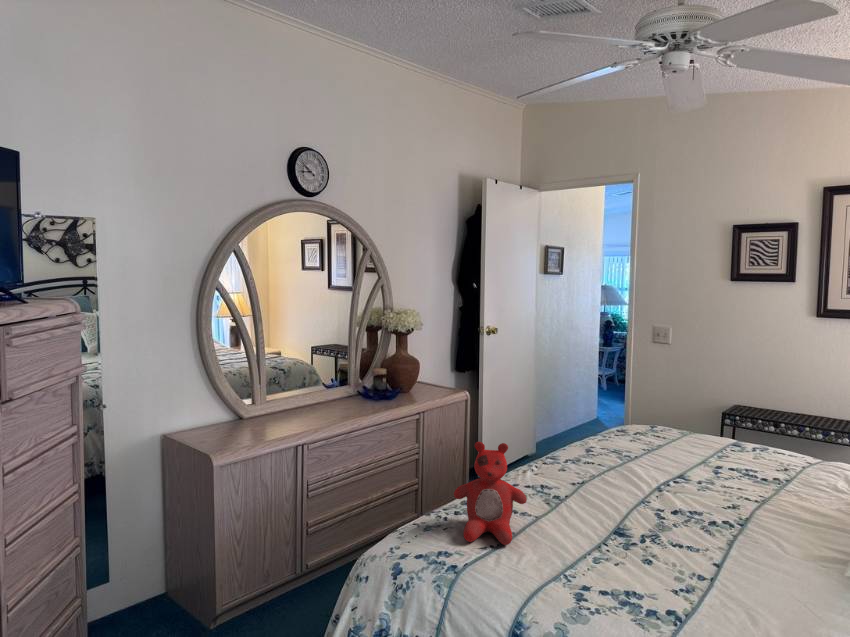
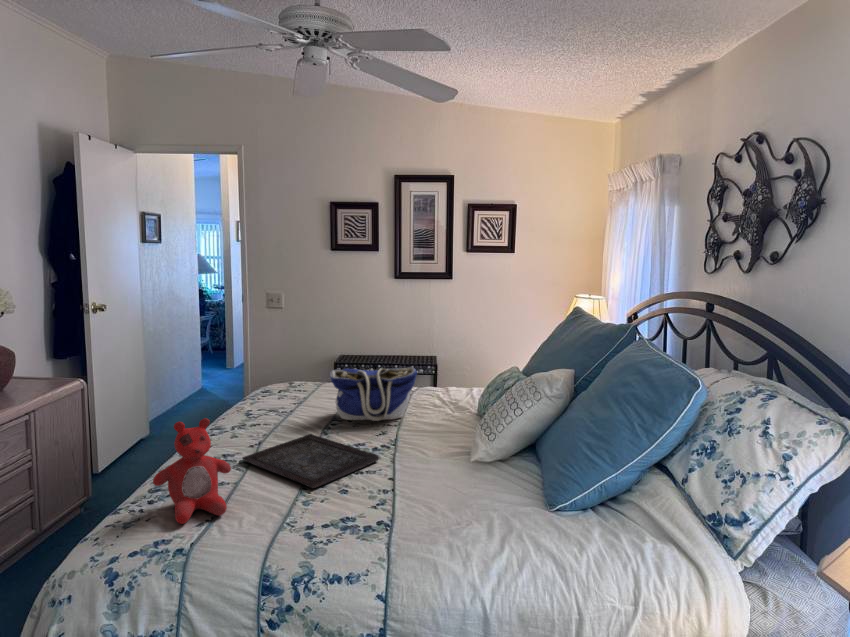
tote bag: none [674,418,797,493] -> present [329,367,417,421]
tray: none [555,486,711,547] -> present [242,434,379,488]

